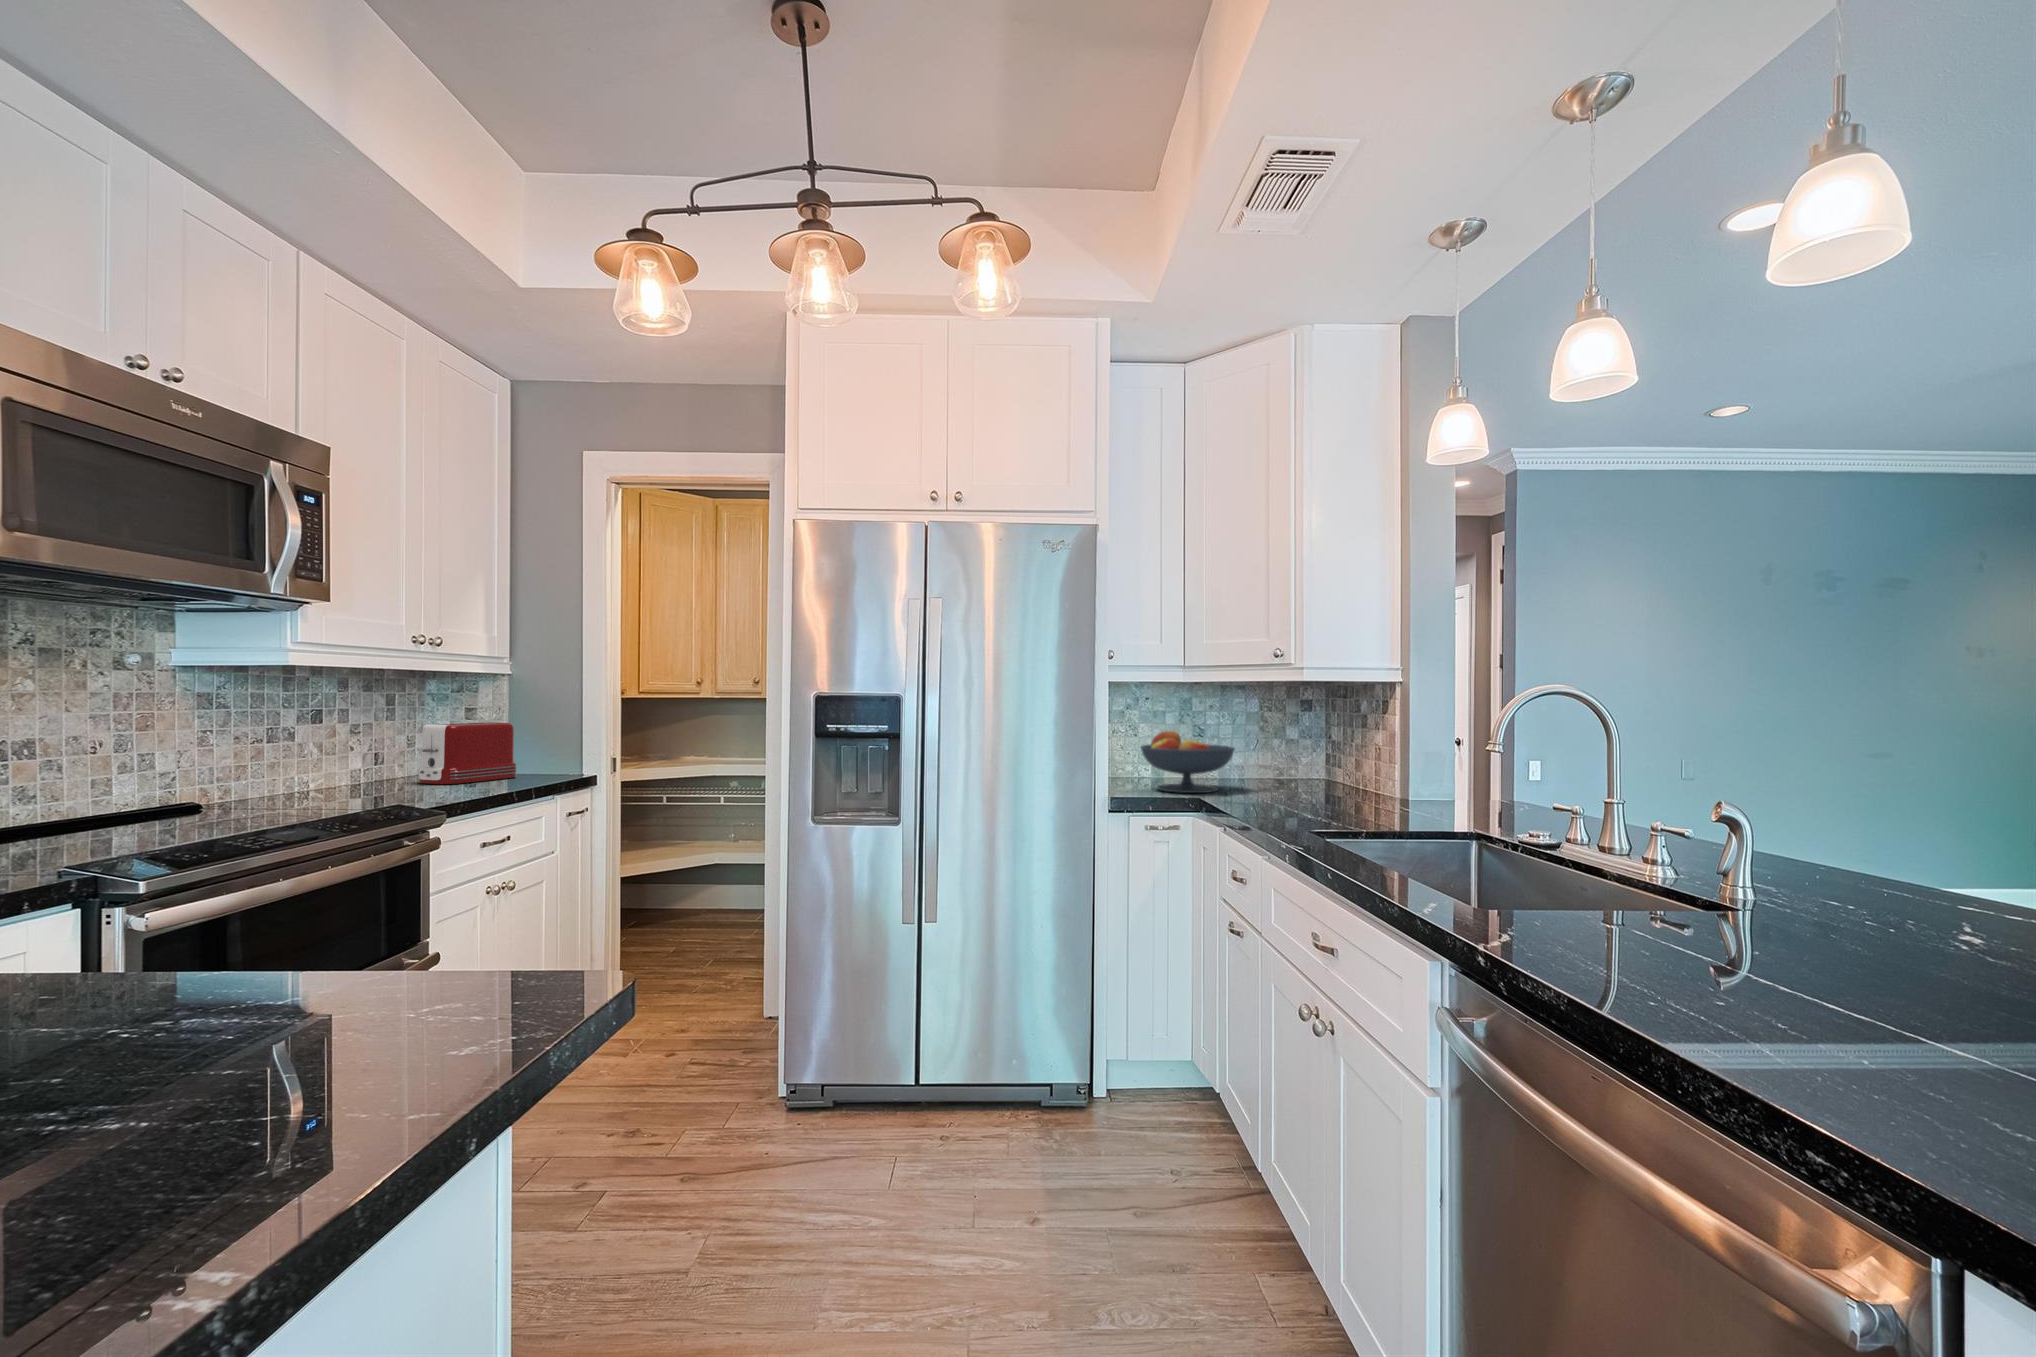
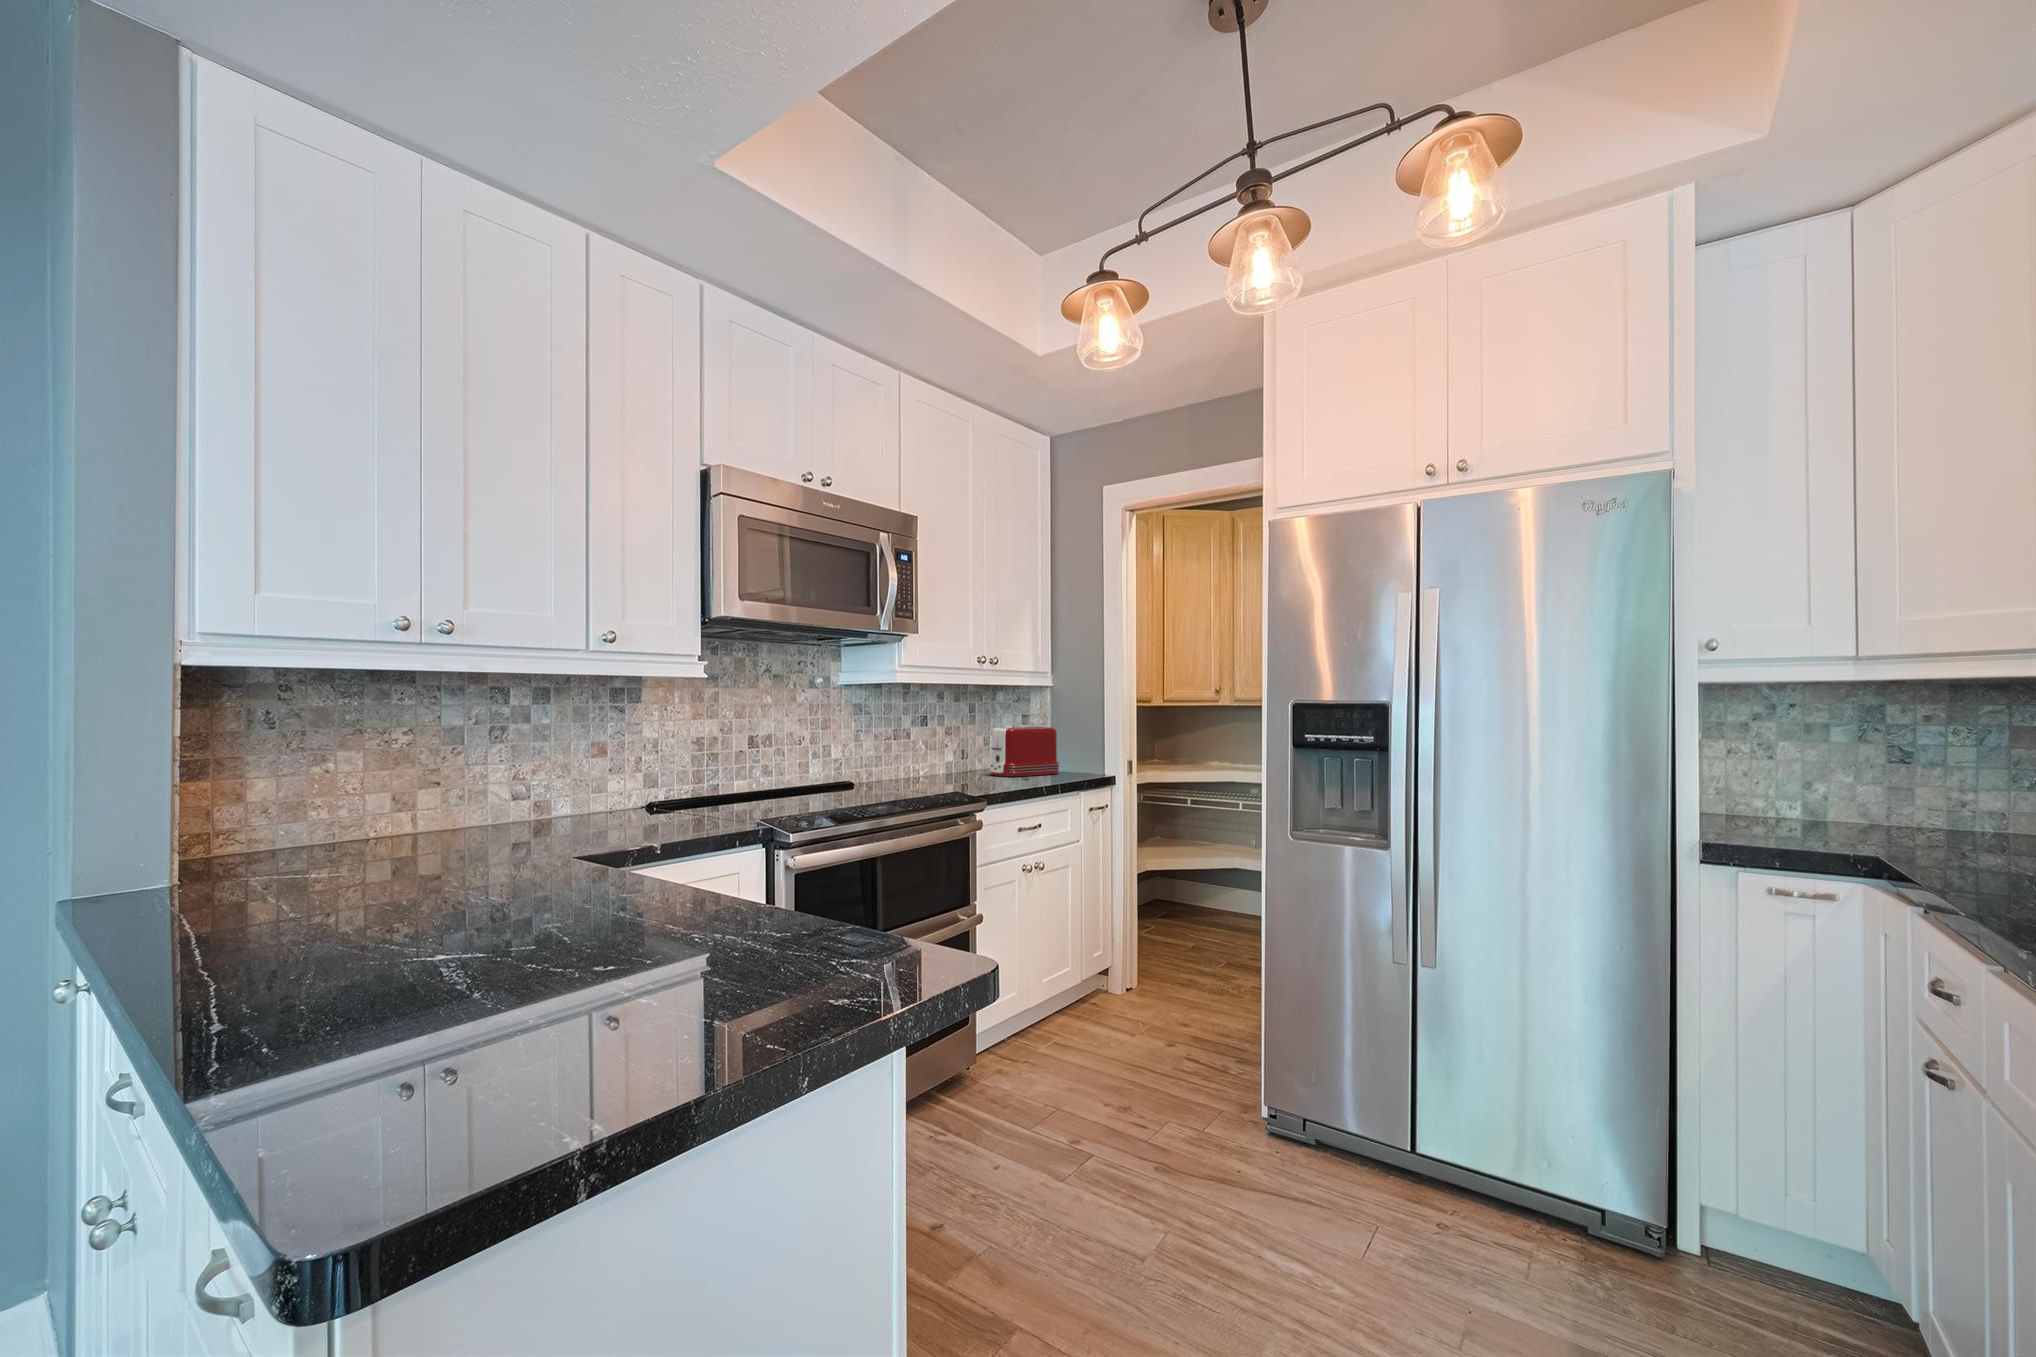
fruit bowl: present [1140,731,1235,793] -> none [1768,753,1966,850]

